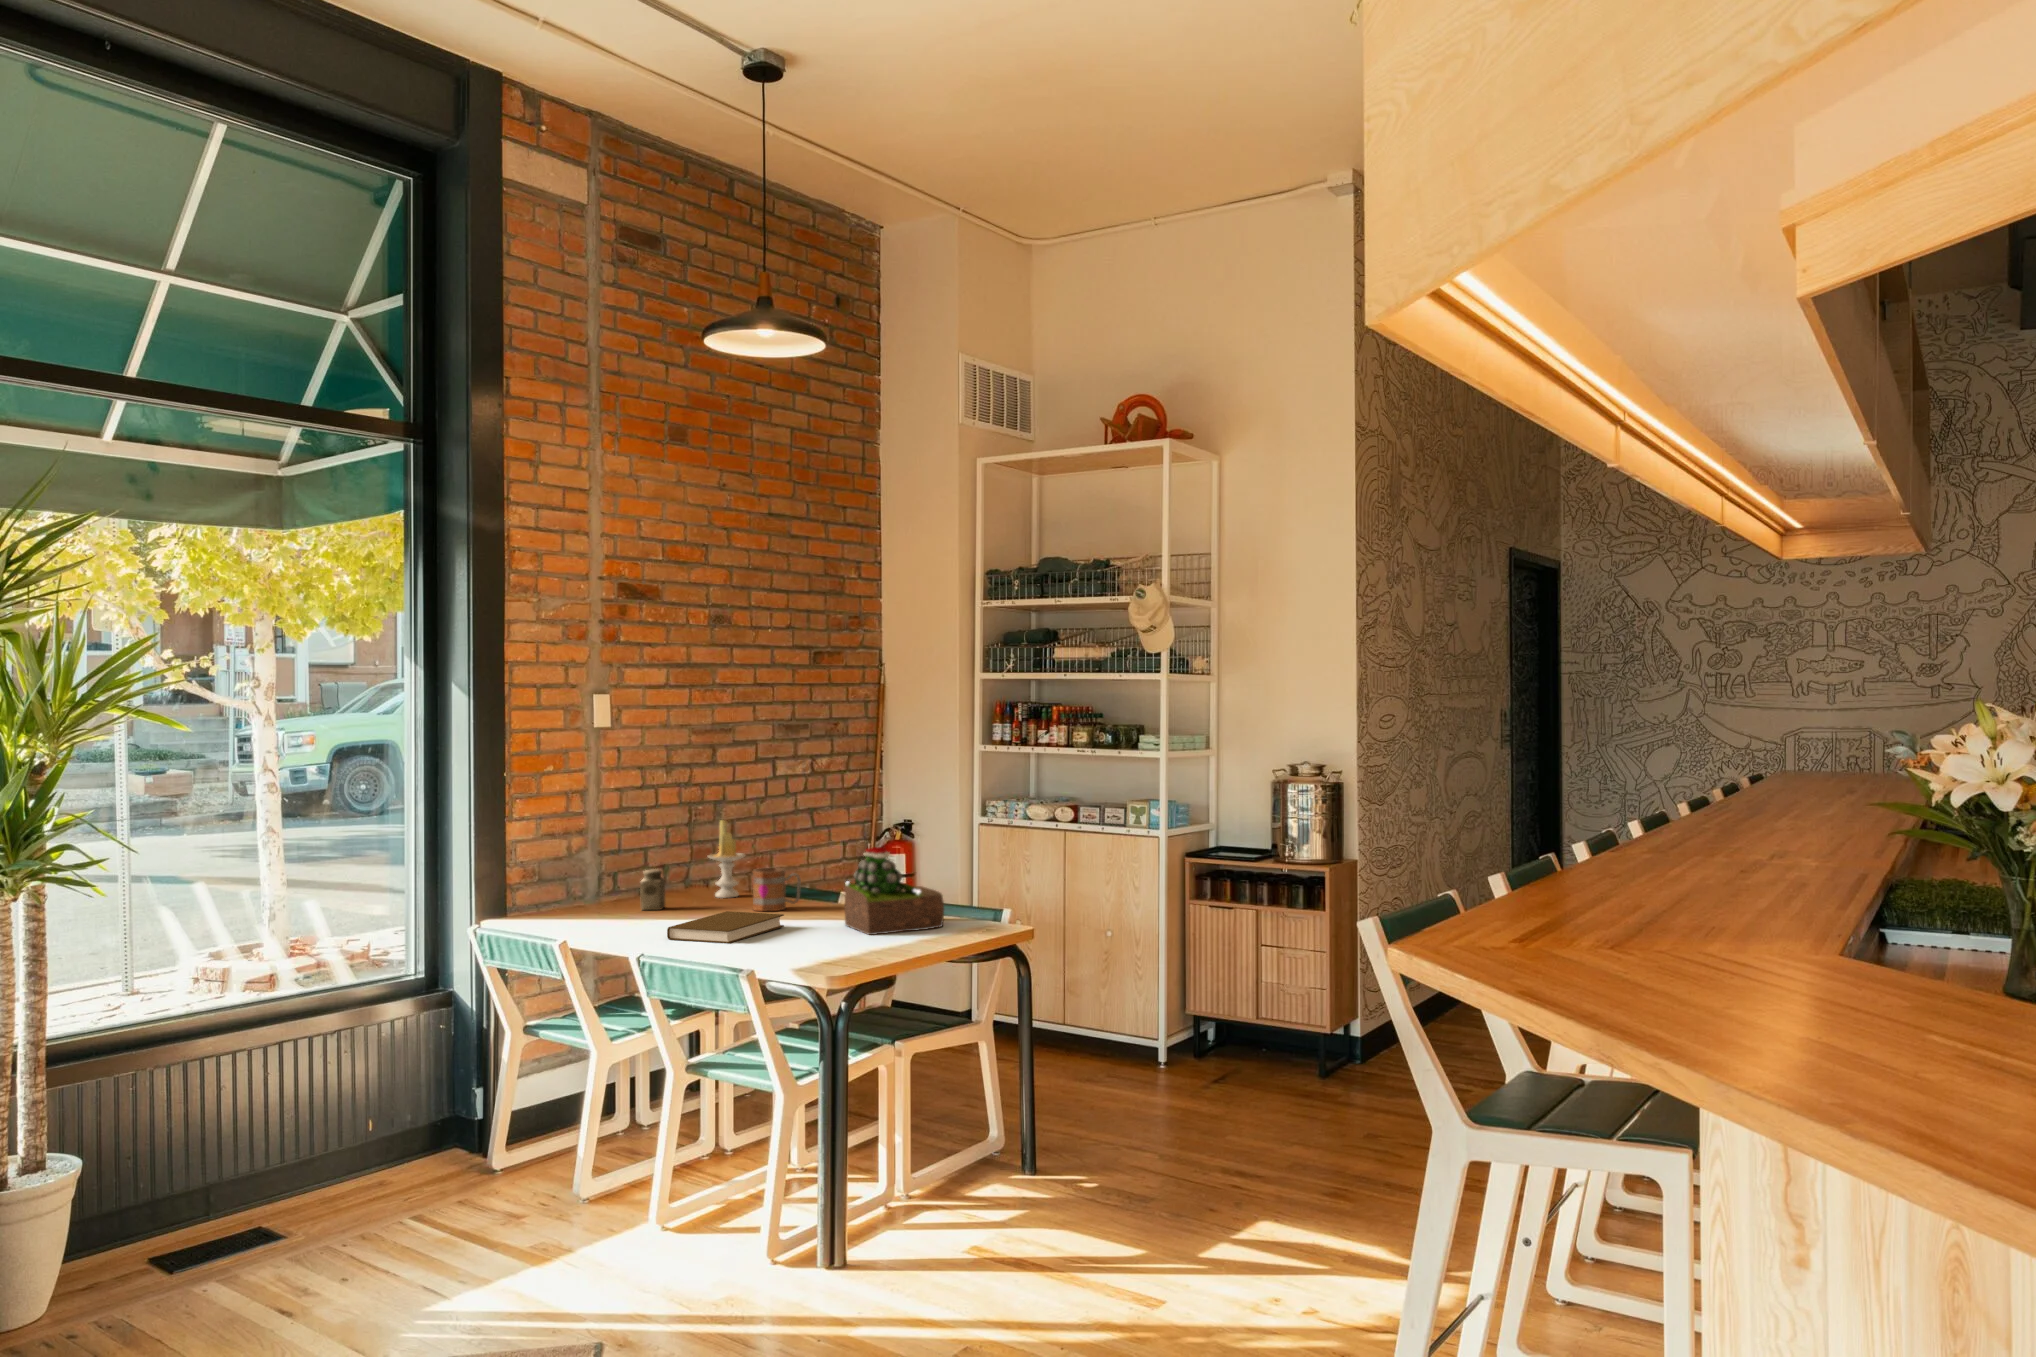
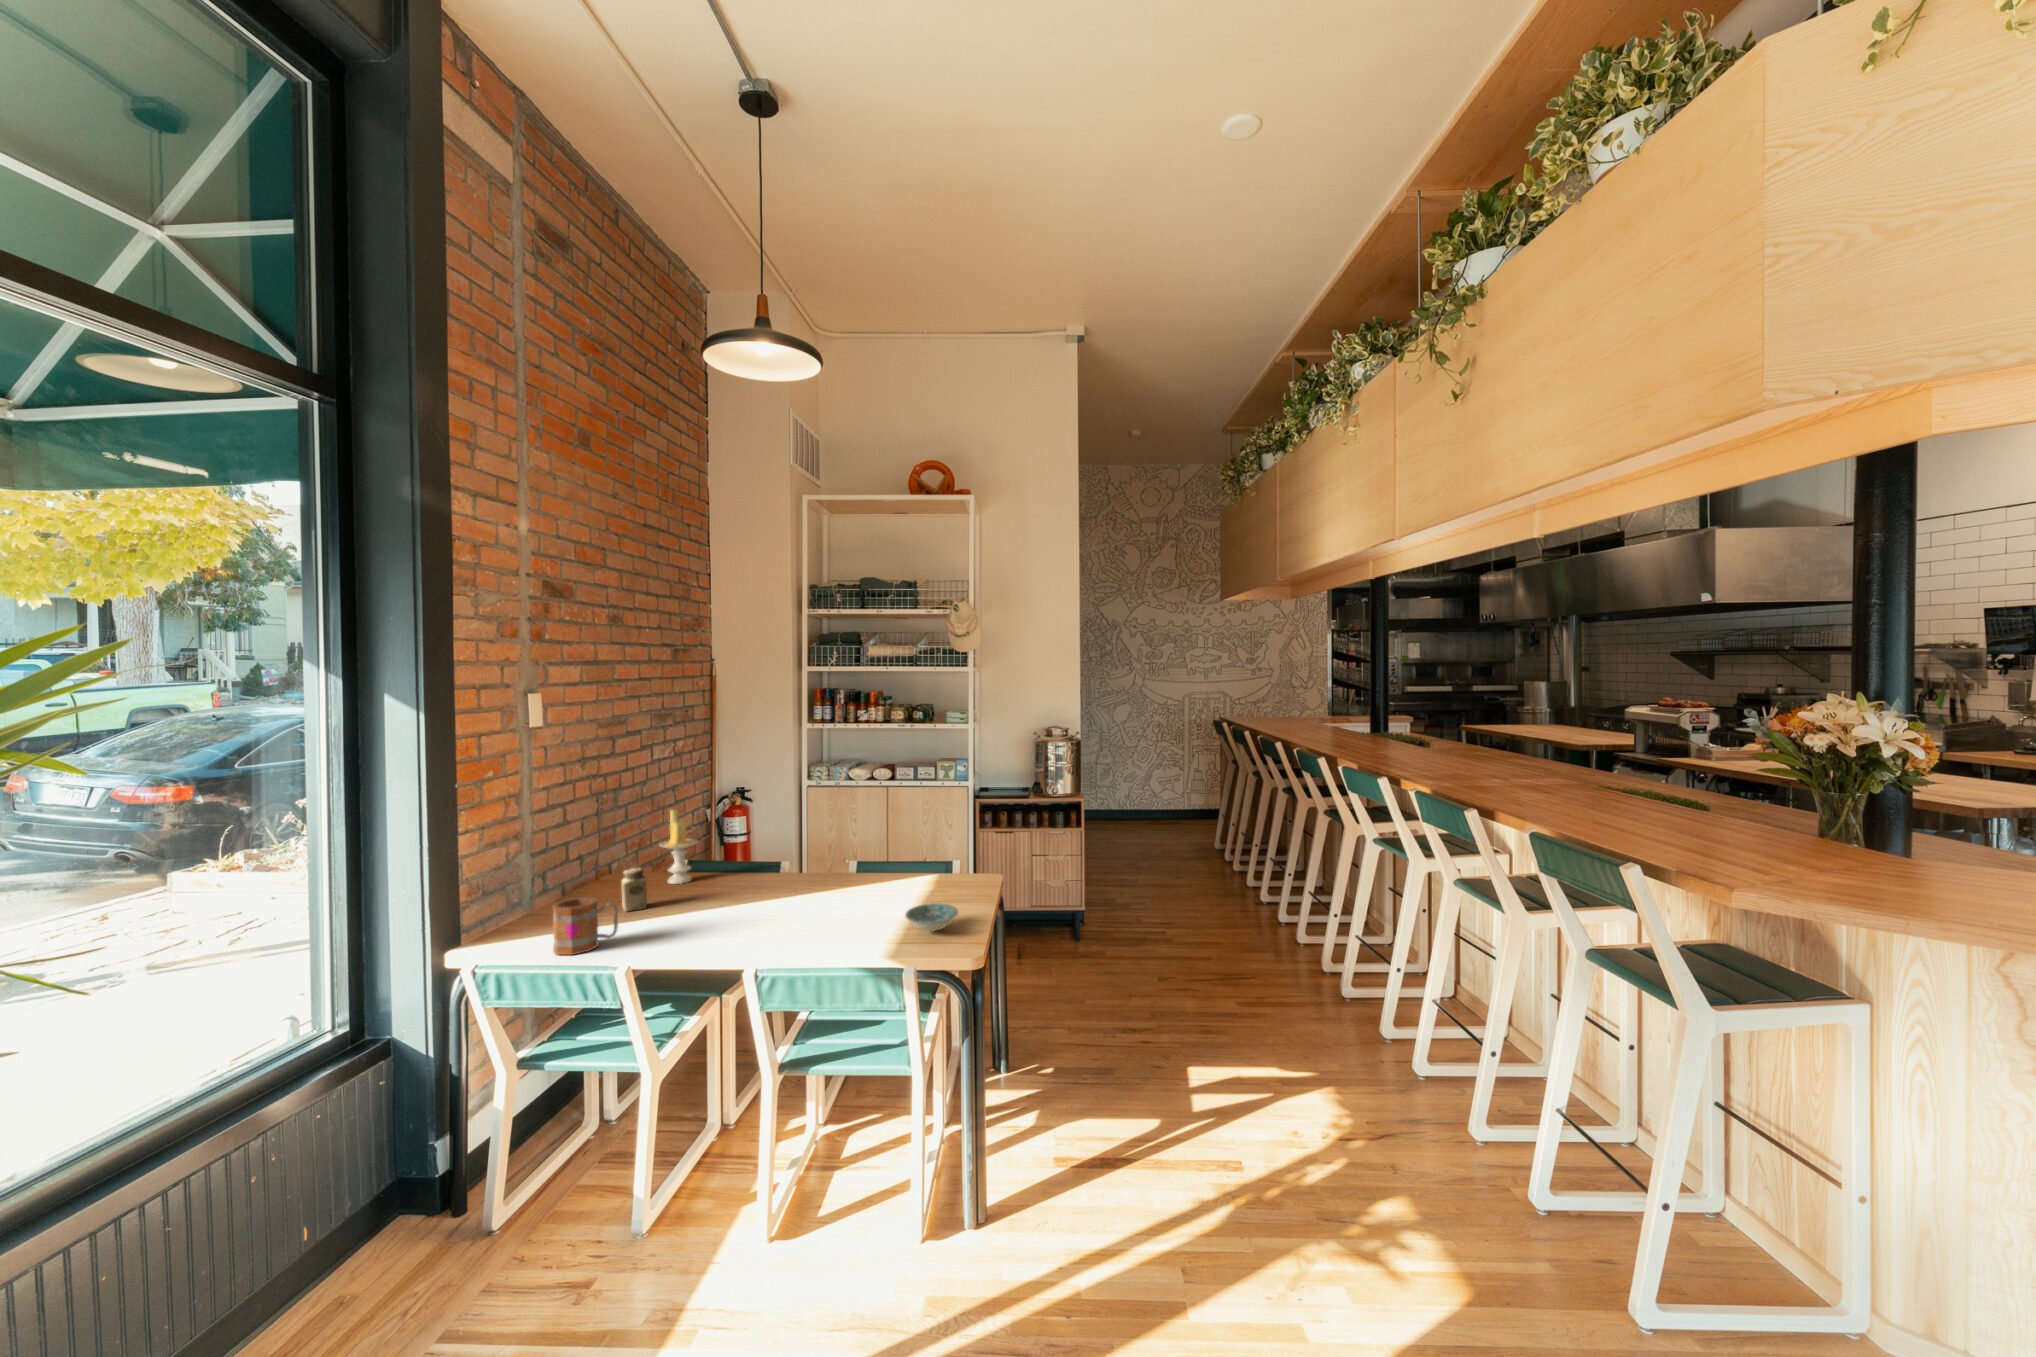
succulent plant: present [845,847,944,935] -> none [875,826,965,909]
mug: present [753,868,801,912] -> present [552,898,618,955]
book: present [667,911,784,944] -> none [741,900,825,947]
ceramic bowl: none [800,923,861,948] -> present [905,903,958,932]

